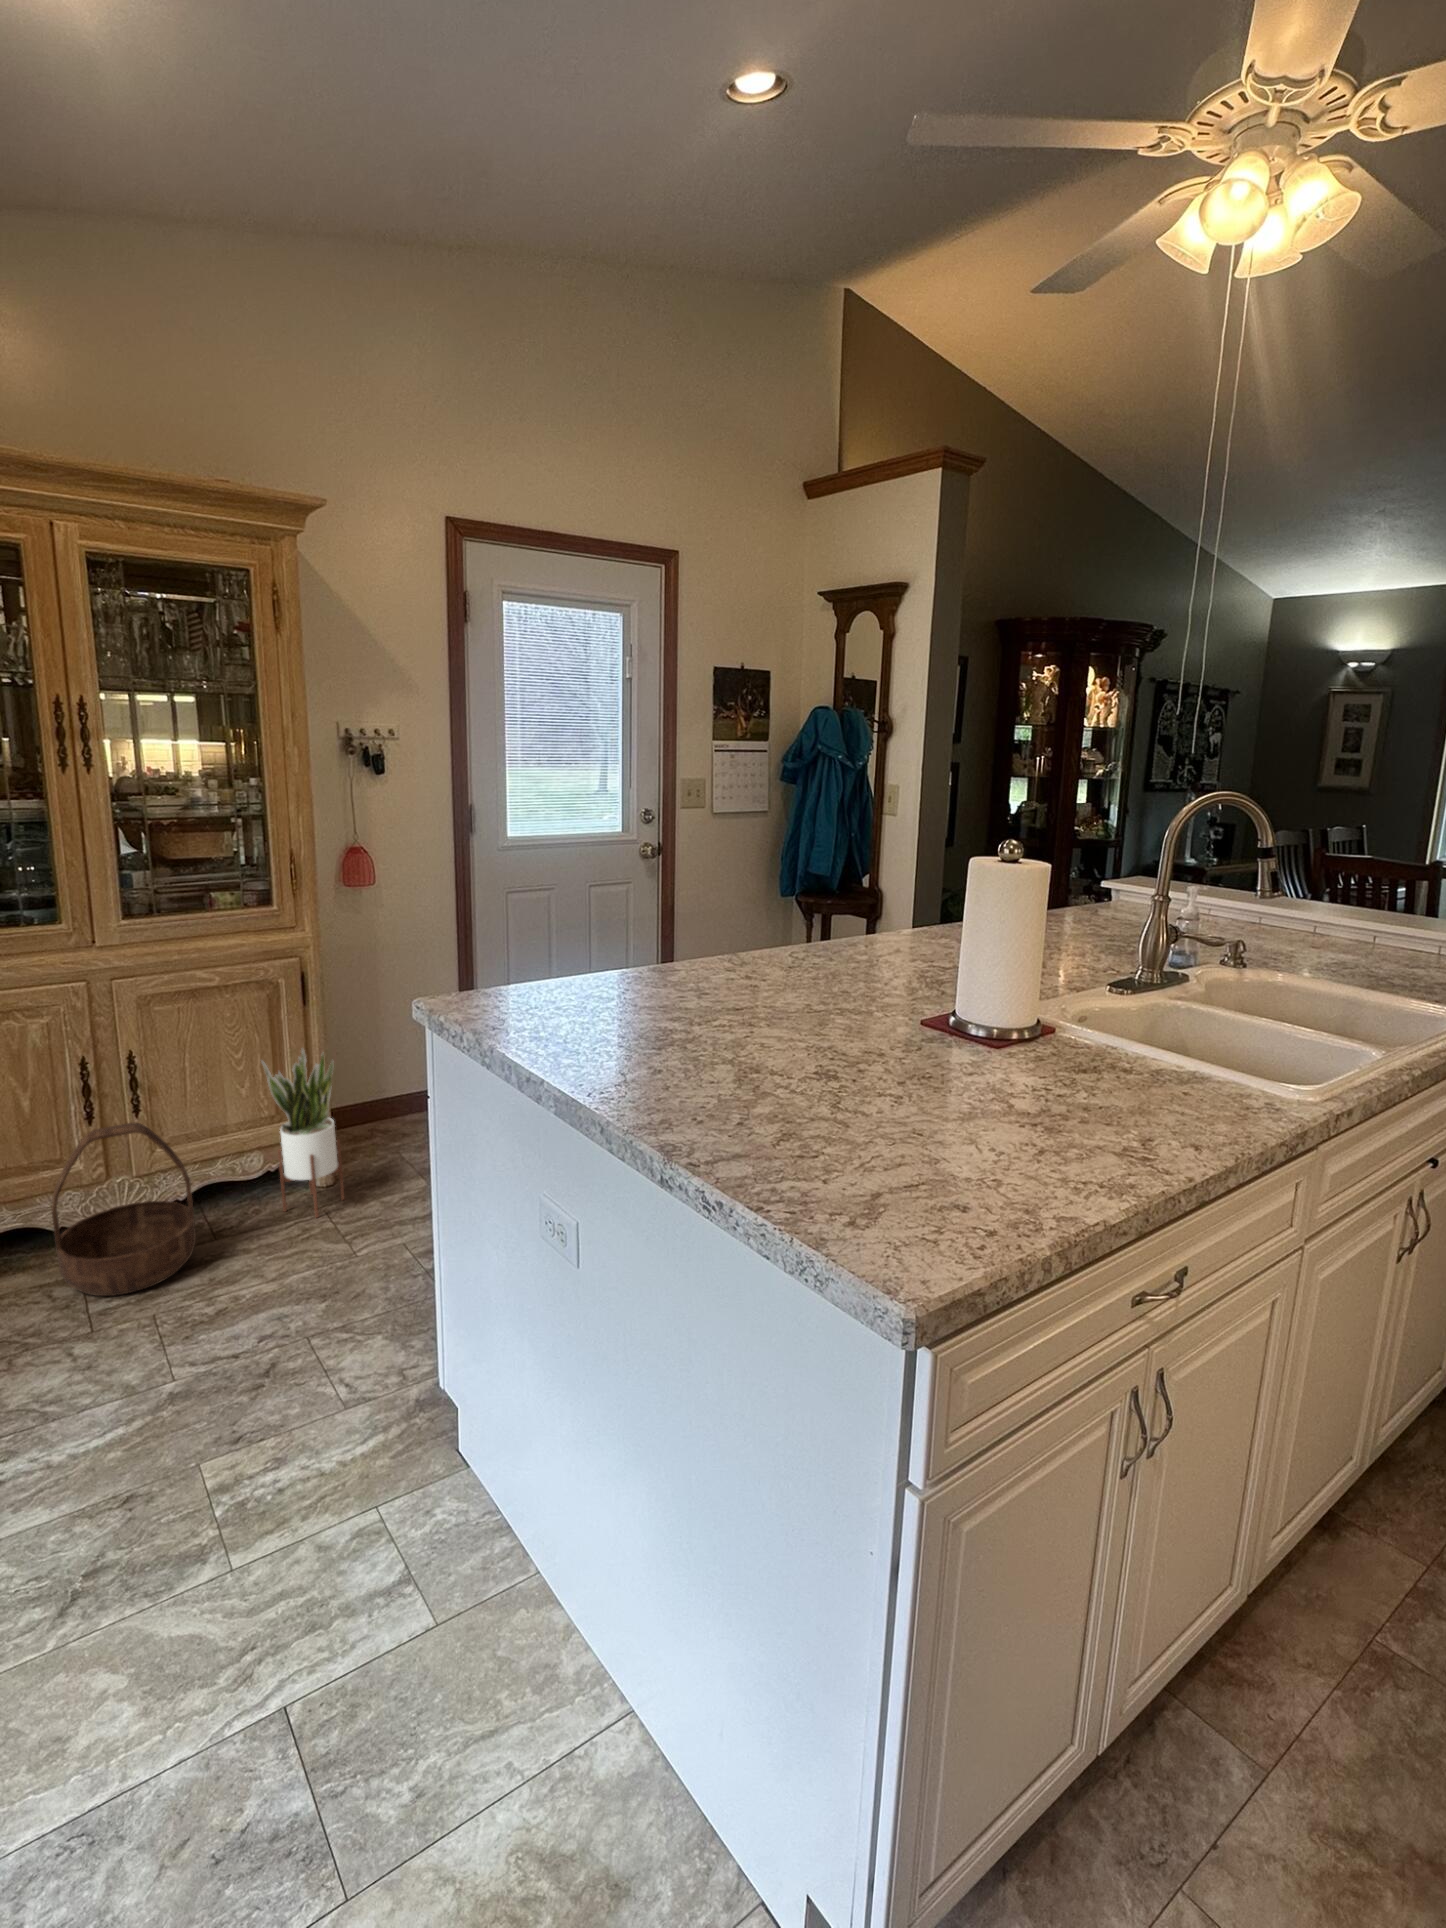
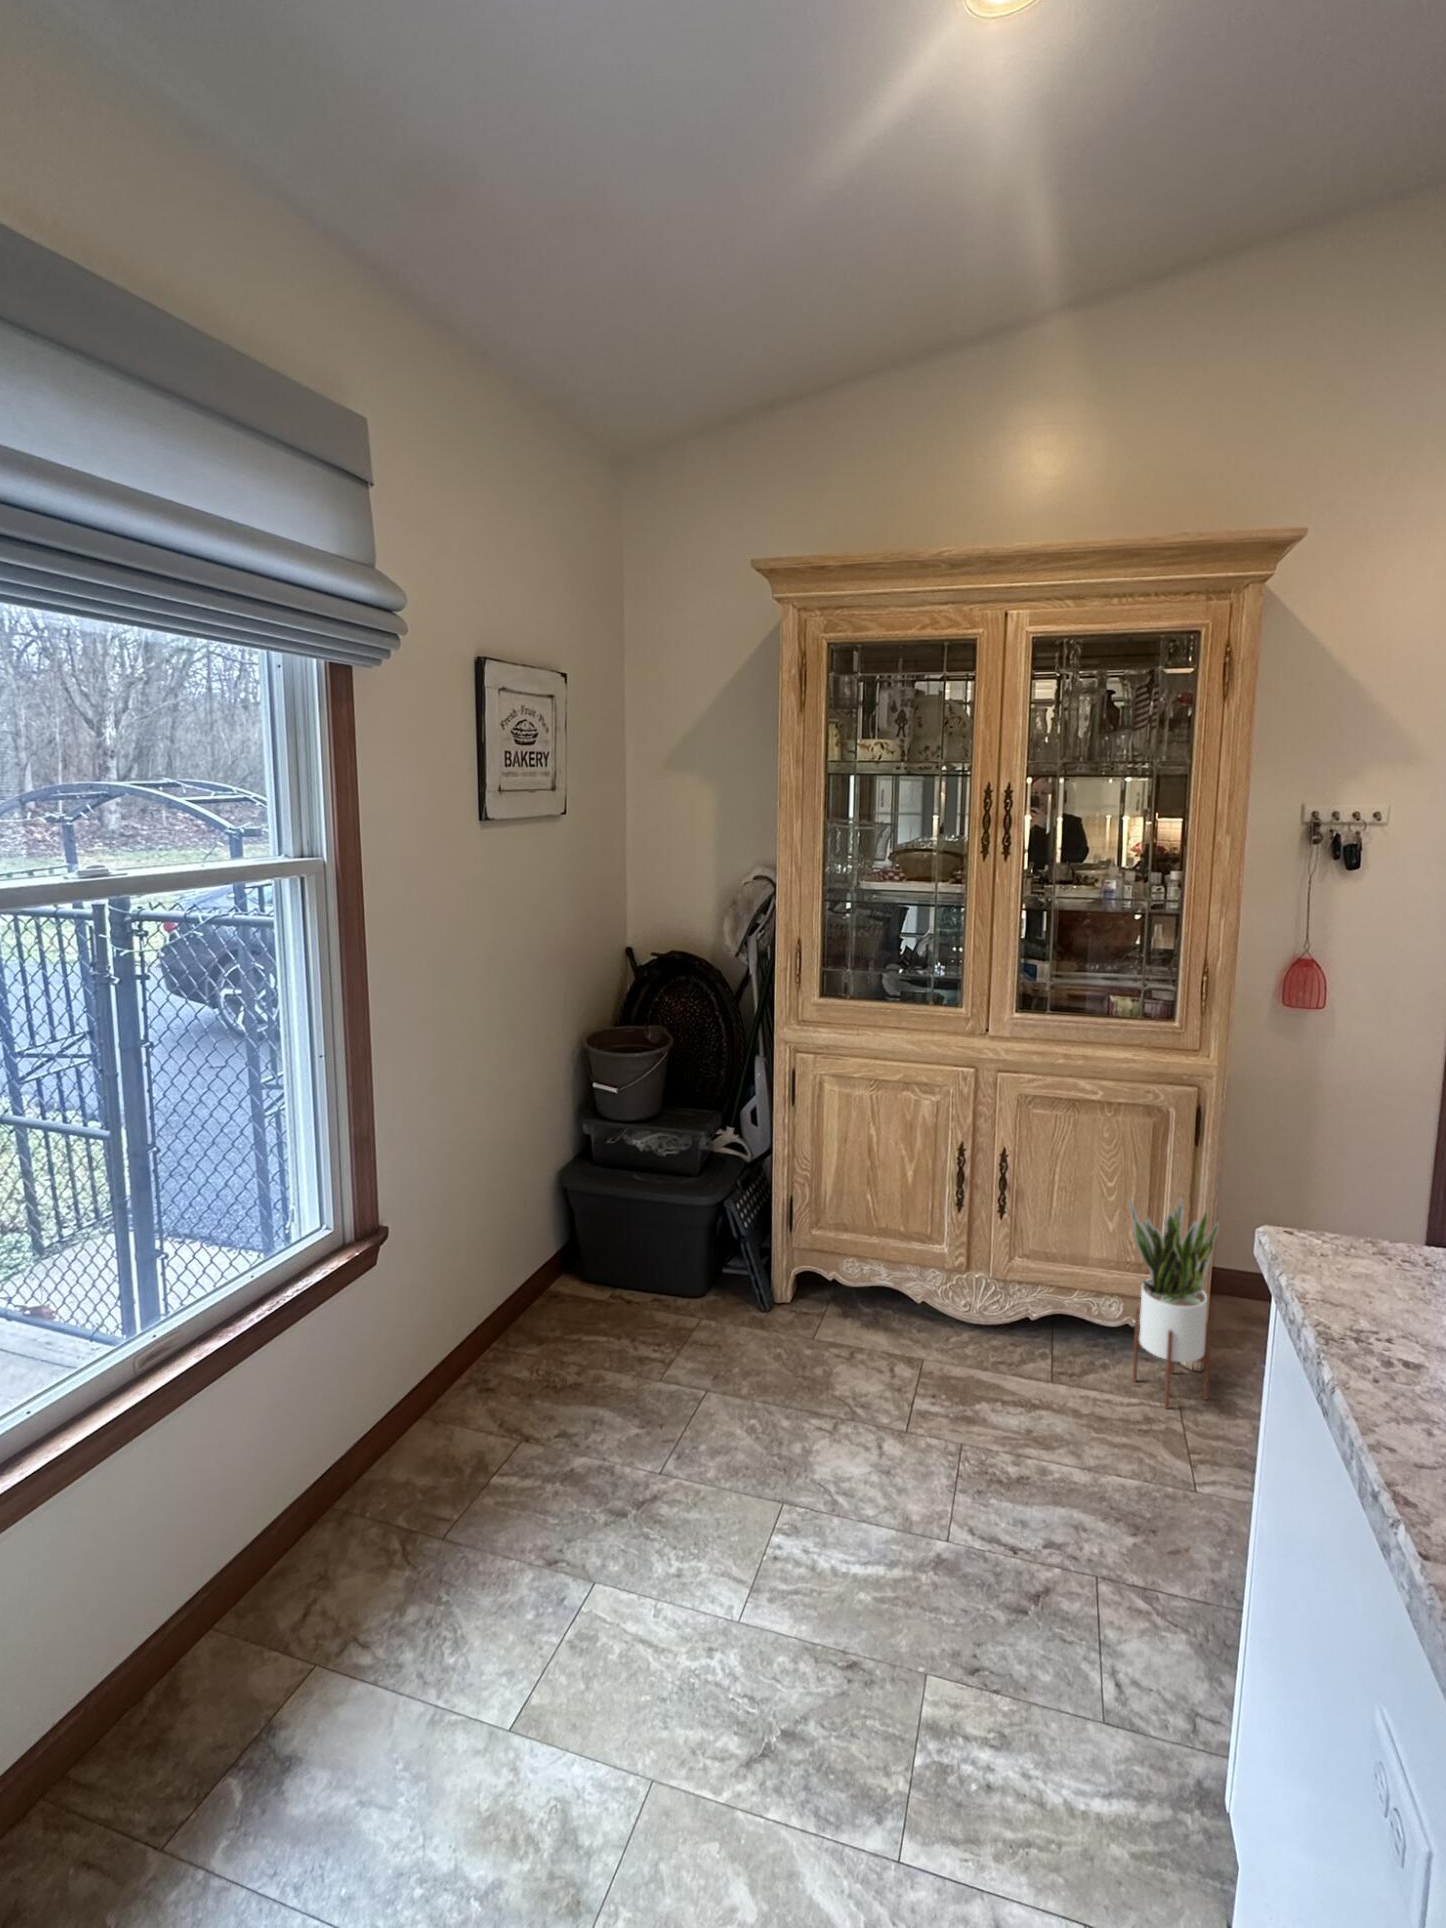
basket: present [51,1123,196,1296] -> none [904,1221,1032,1407]

